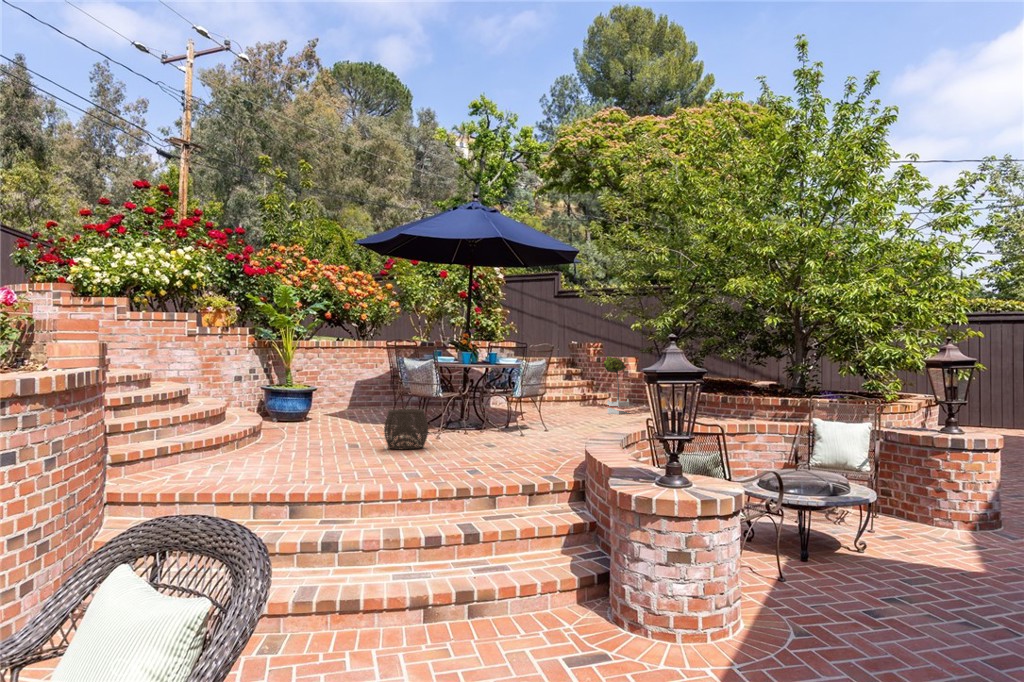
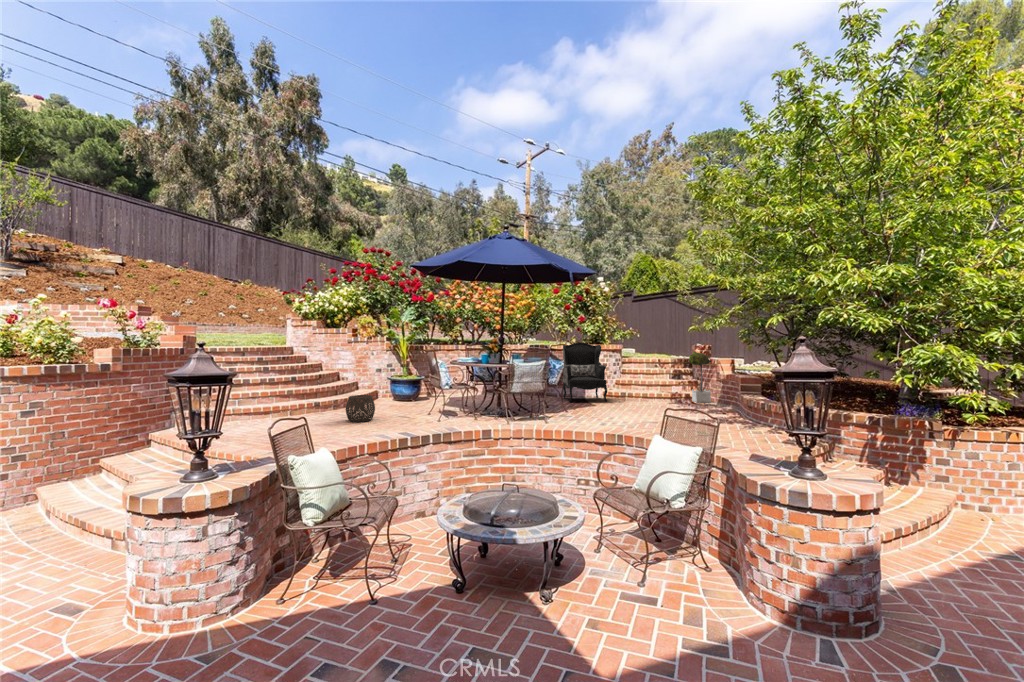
armchair: none [473,344,544,421] -> present [563,343,607,402]

